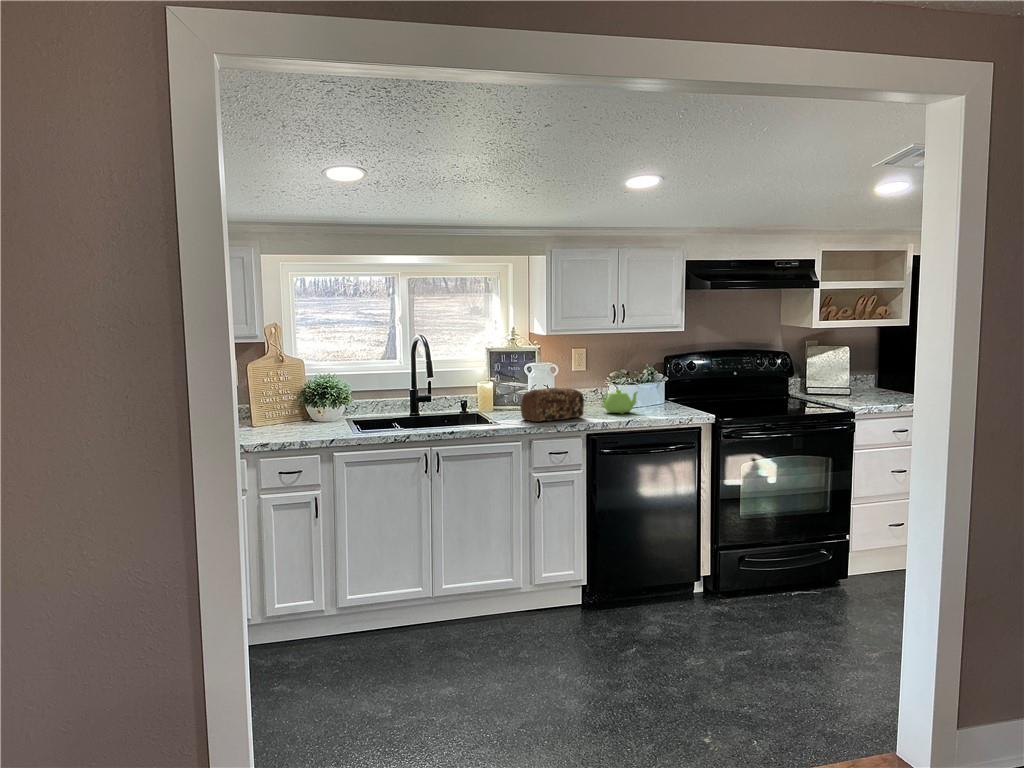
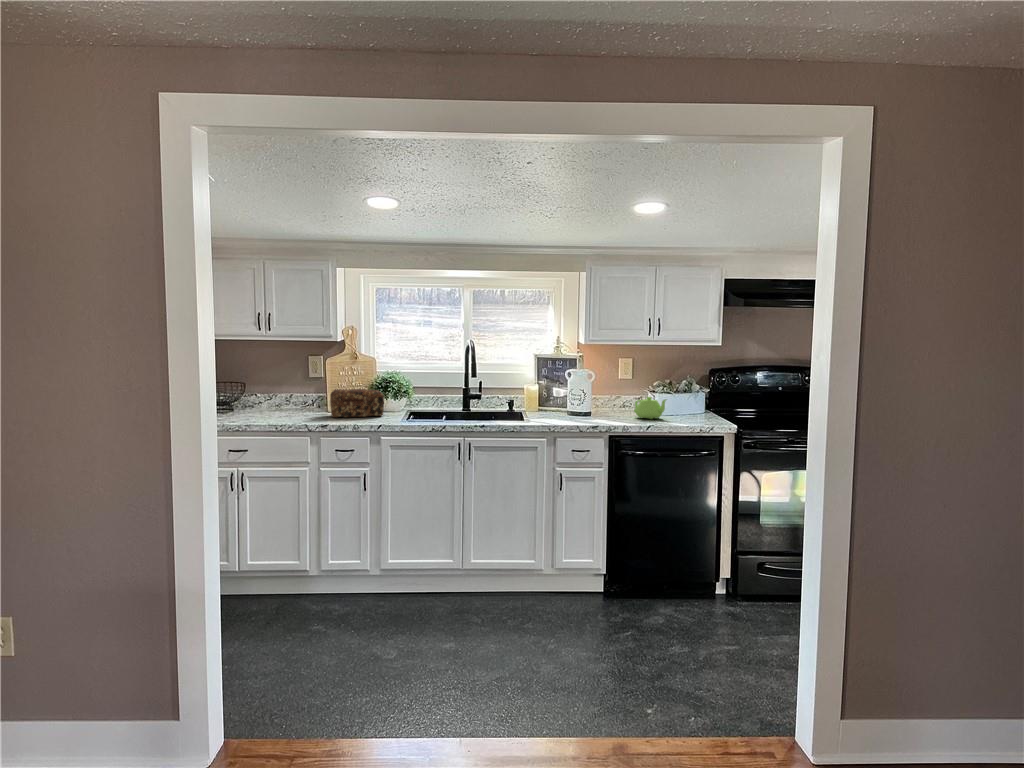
bread loaf: present [520,388,584,422] -> present [330,389,384,418]

